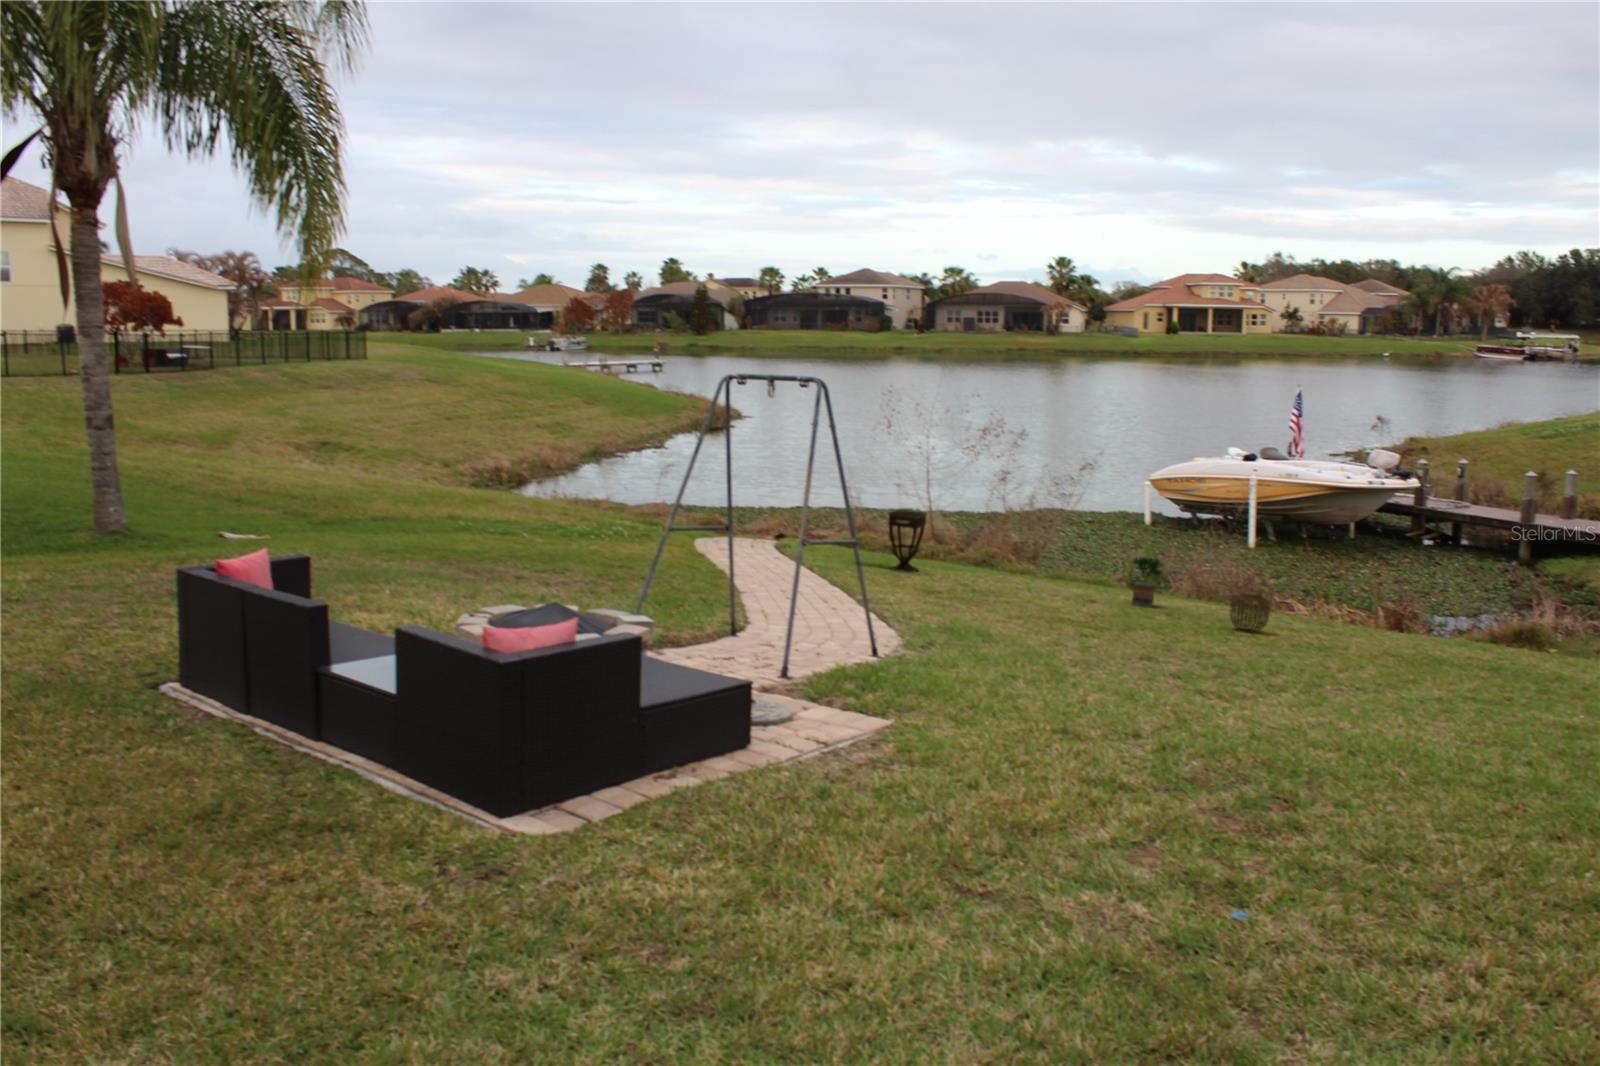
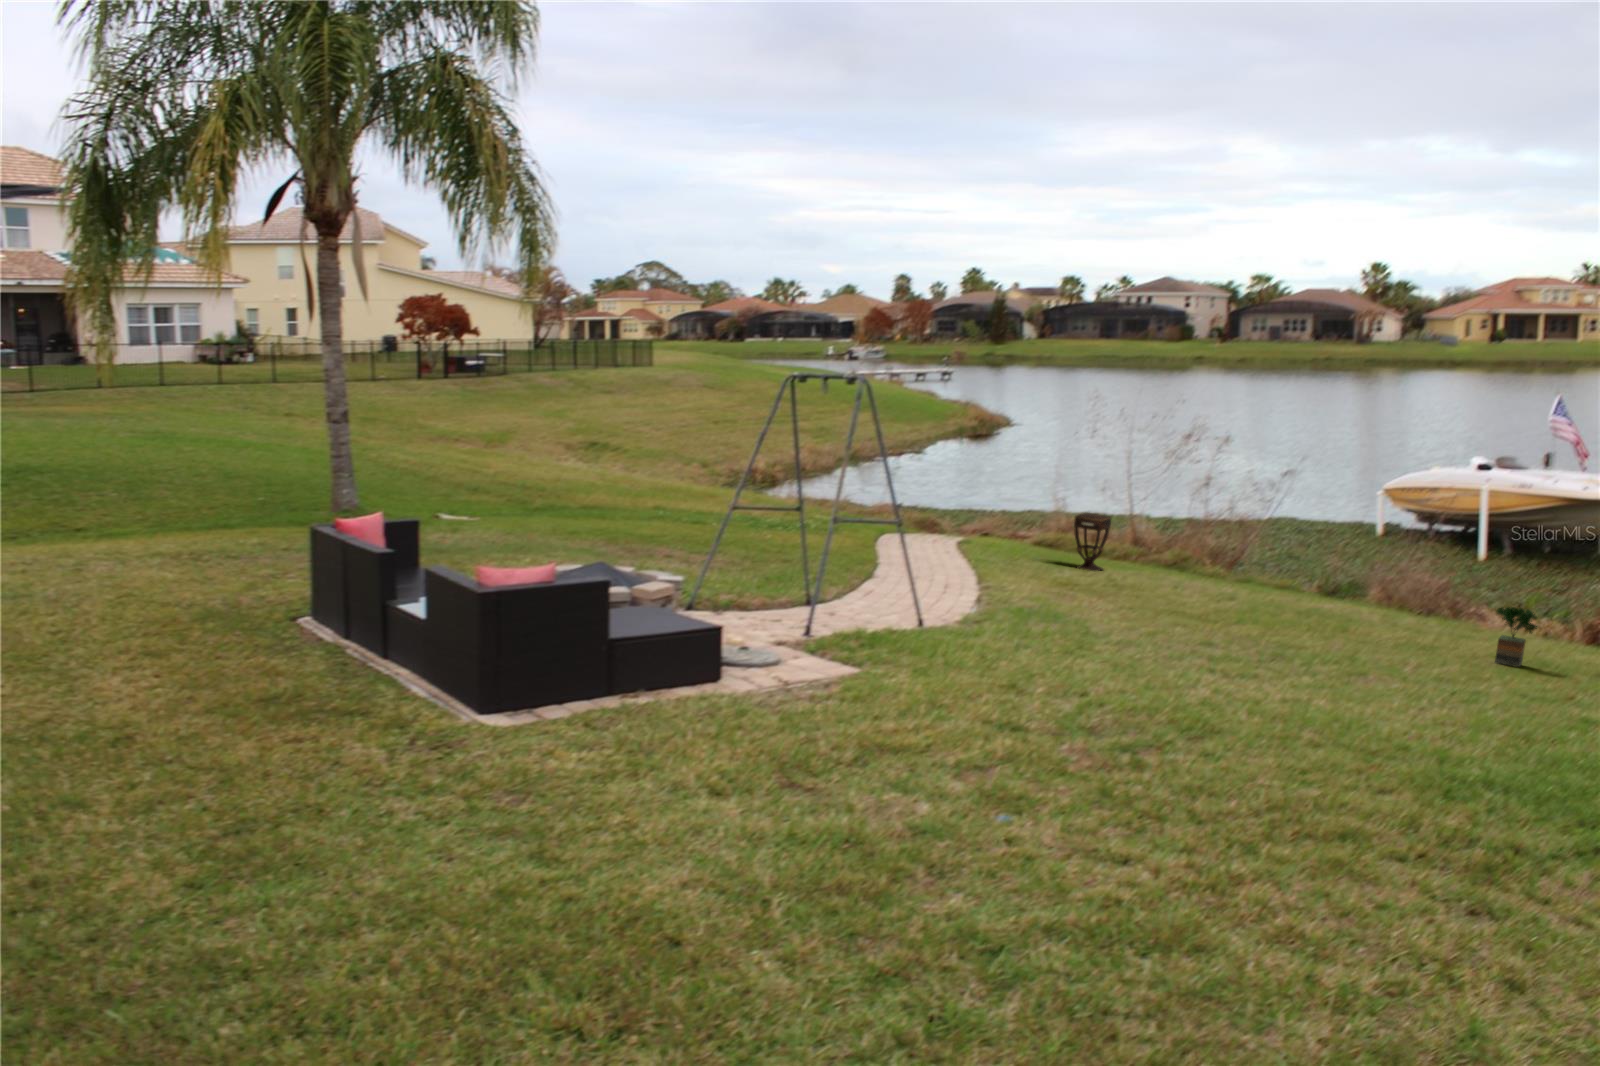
potted tree: present [1132,557,1163,607] -> present [1495,607,1538,667]
woven basket: present [1229,591,1270,632] -> none [1389,597,1431,638]

